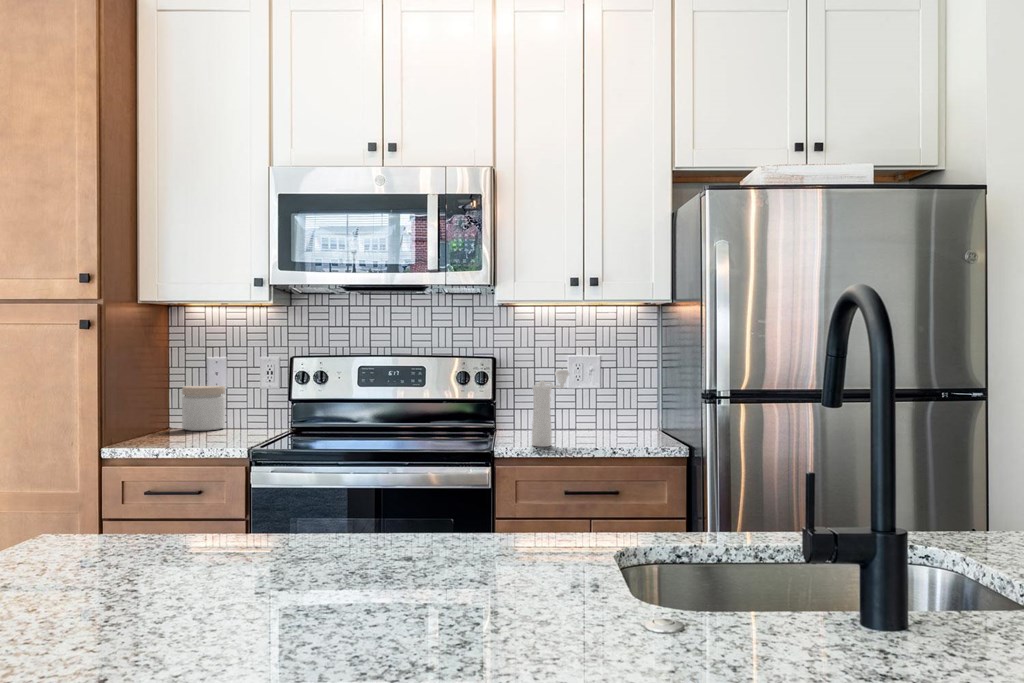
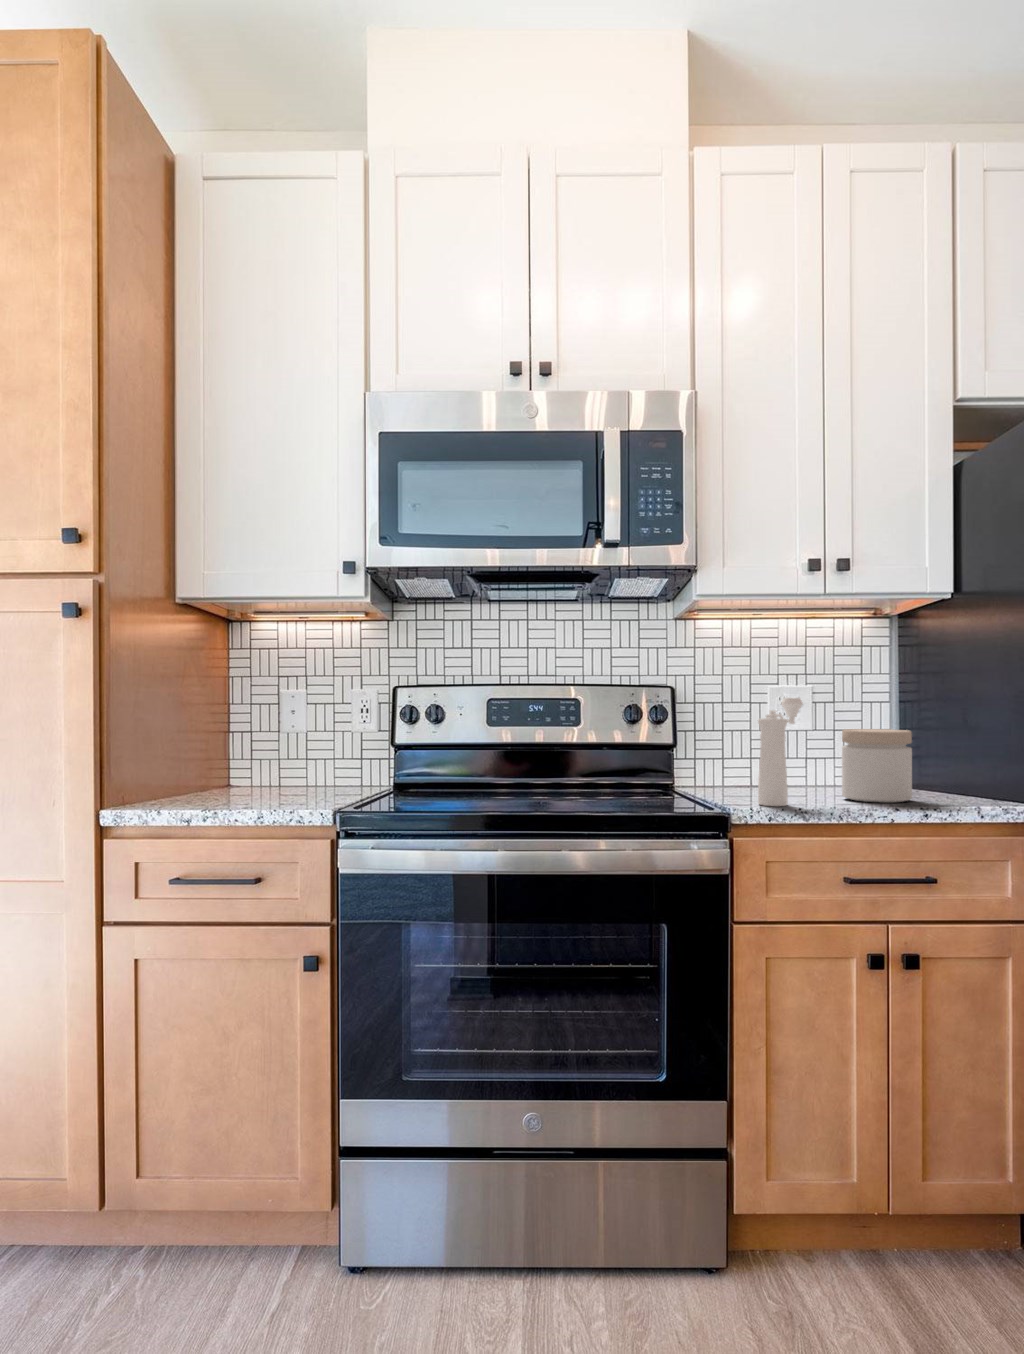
jar: present [182,385,225,431] -> present [842,729,912,803]

